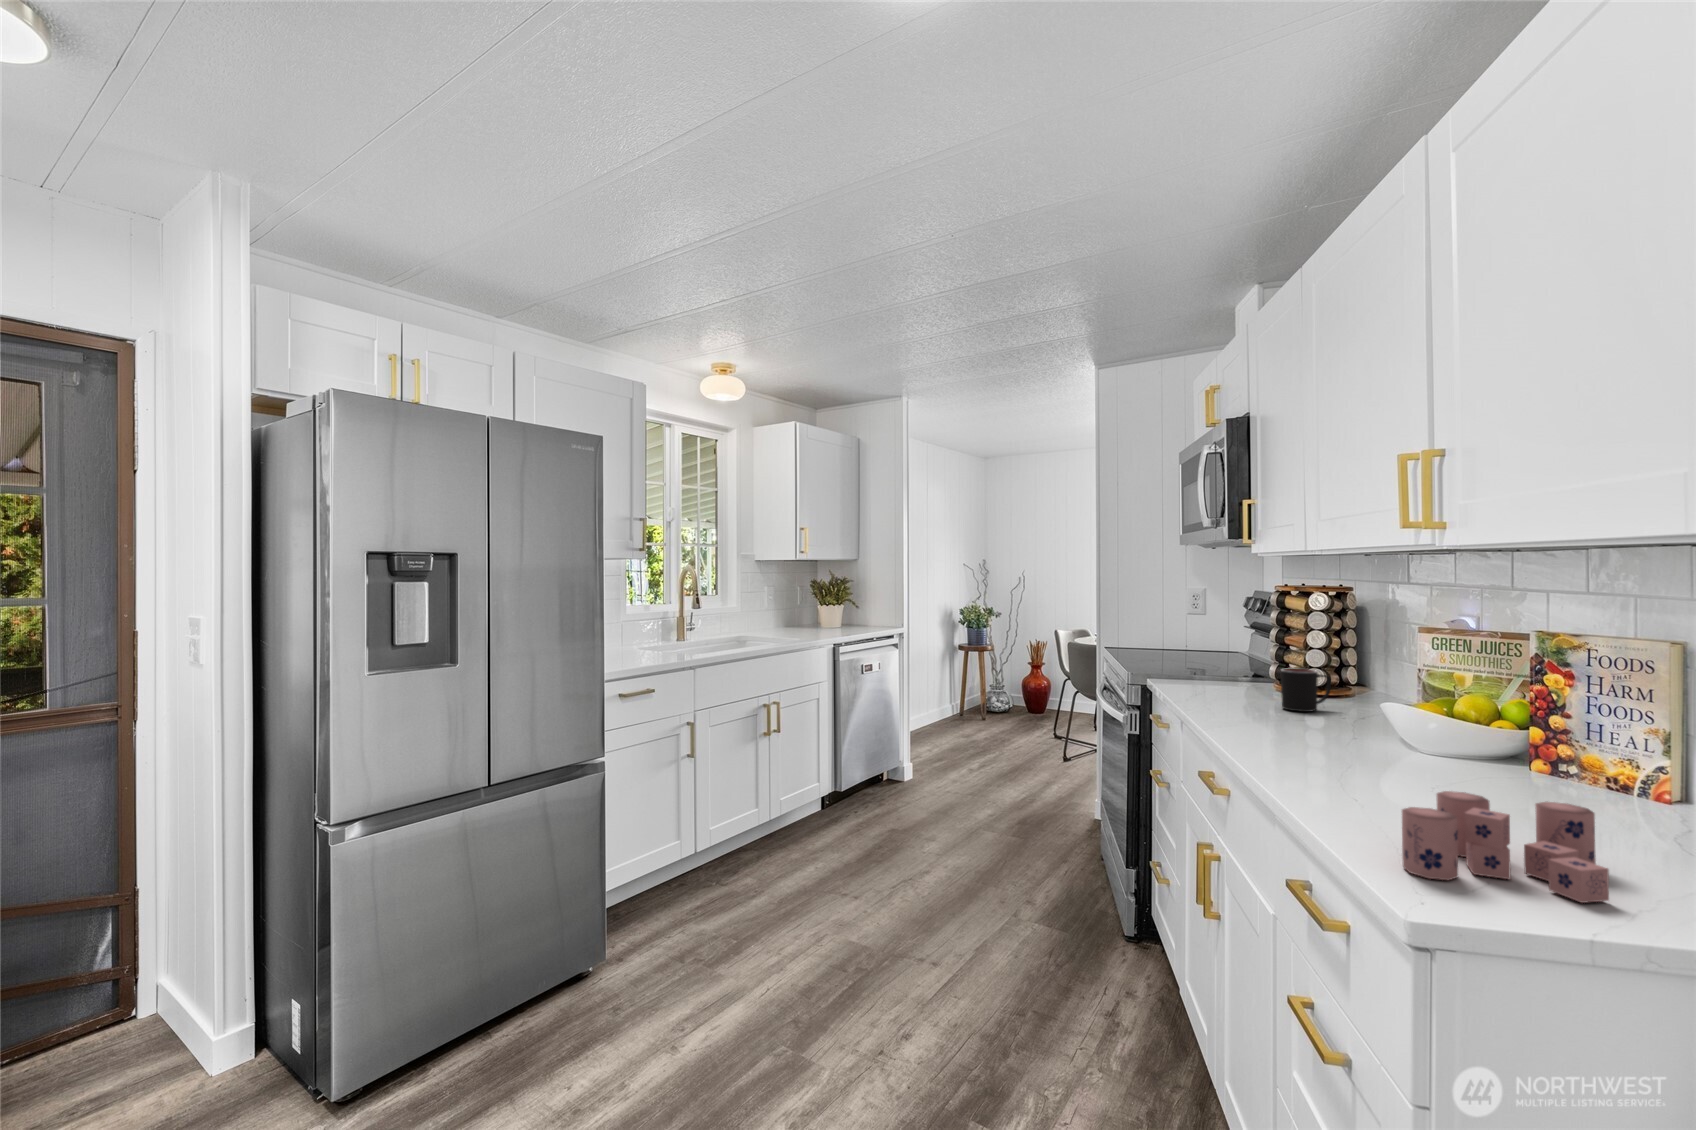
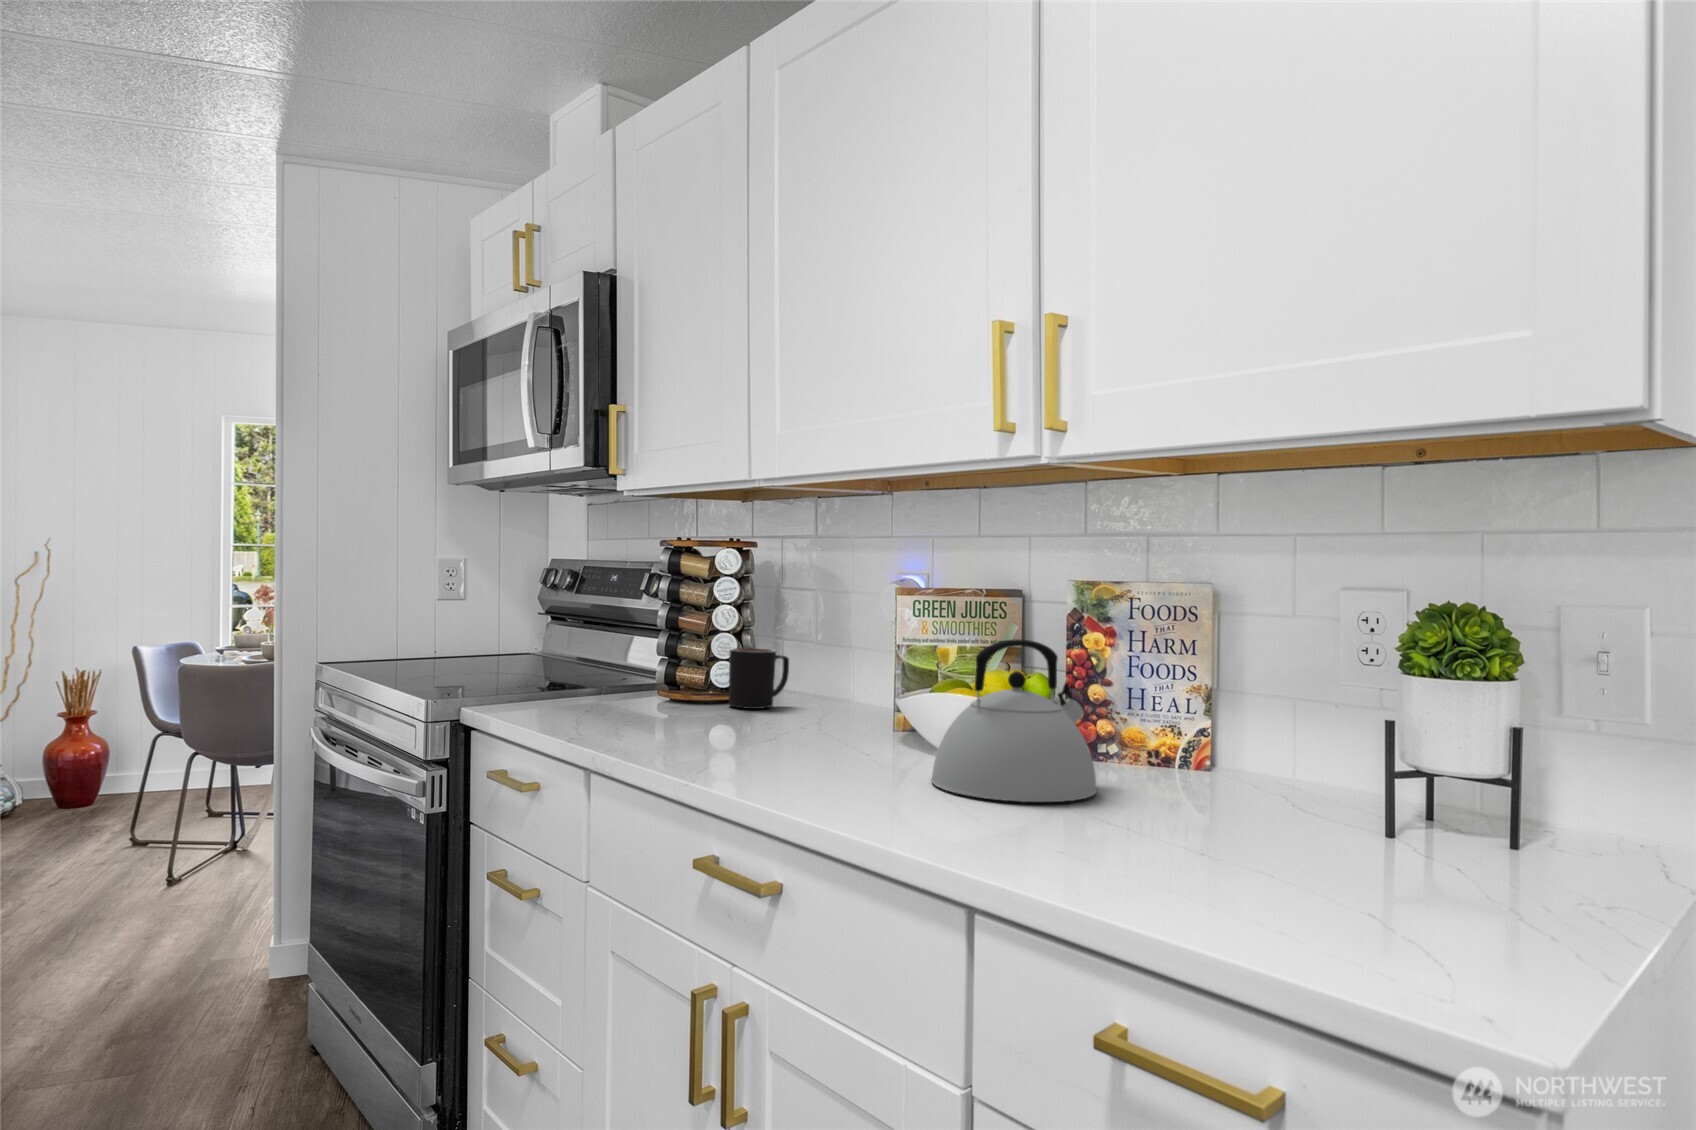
kettle: none [1349,682,1495,803] -> present [931,639,1097,802]
candle: present [1402,791,1609,903] -> none [1150,775,1375,904]

